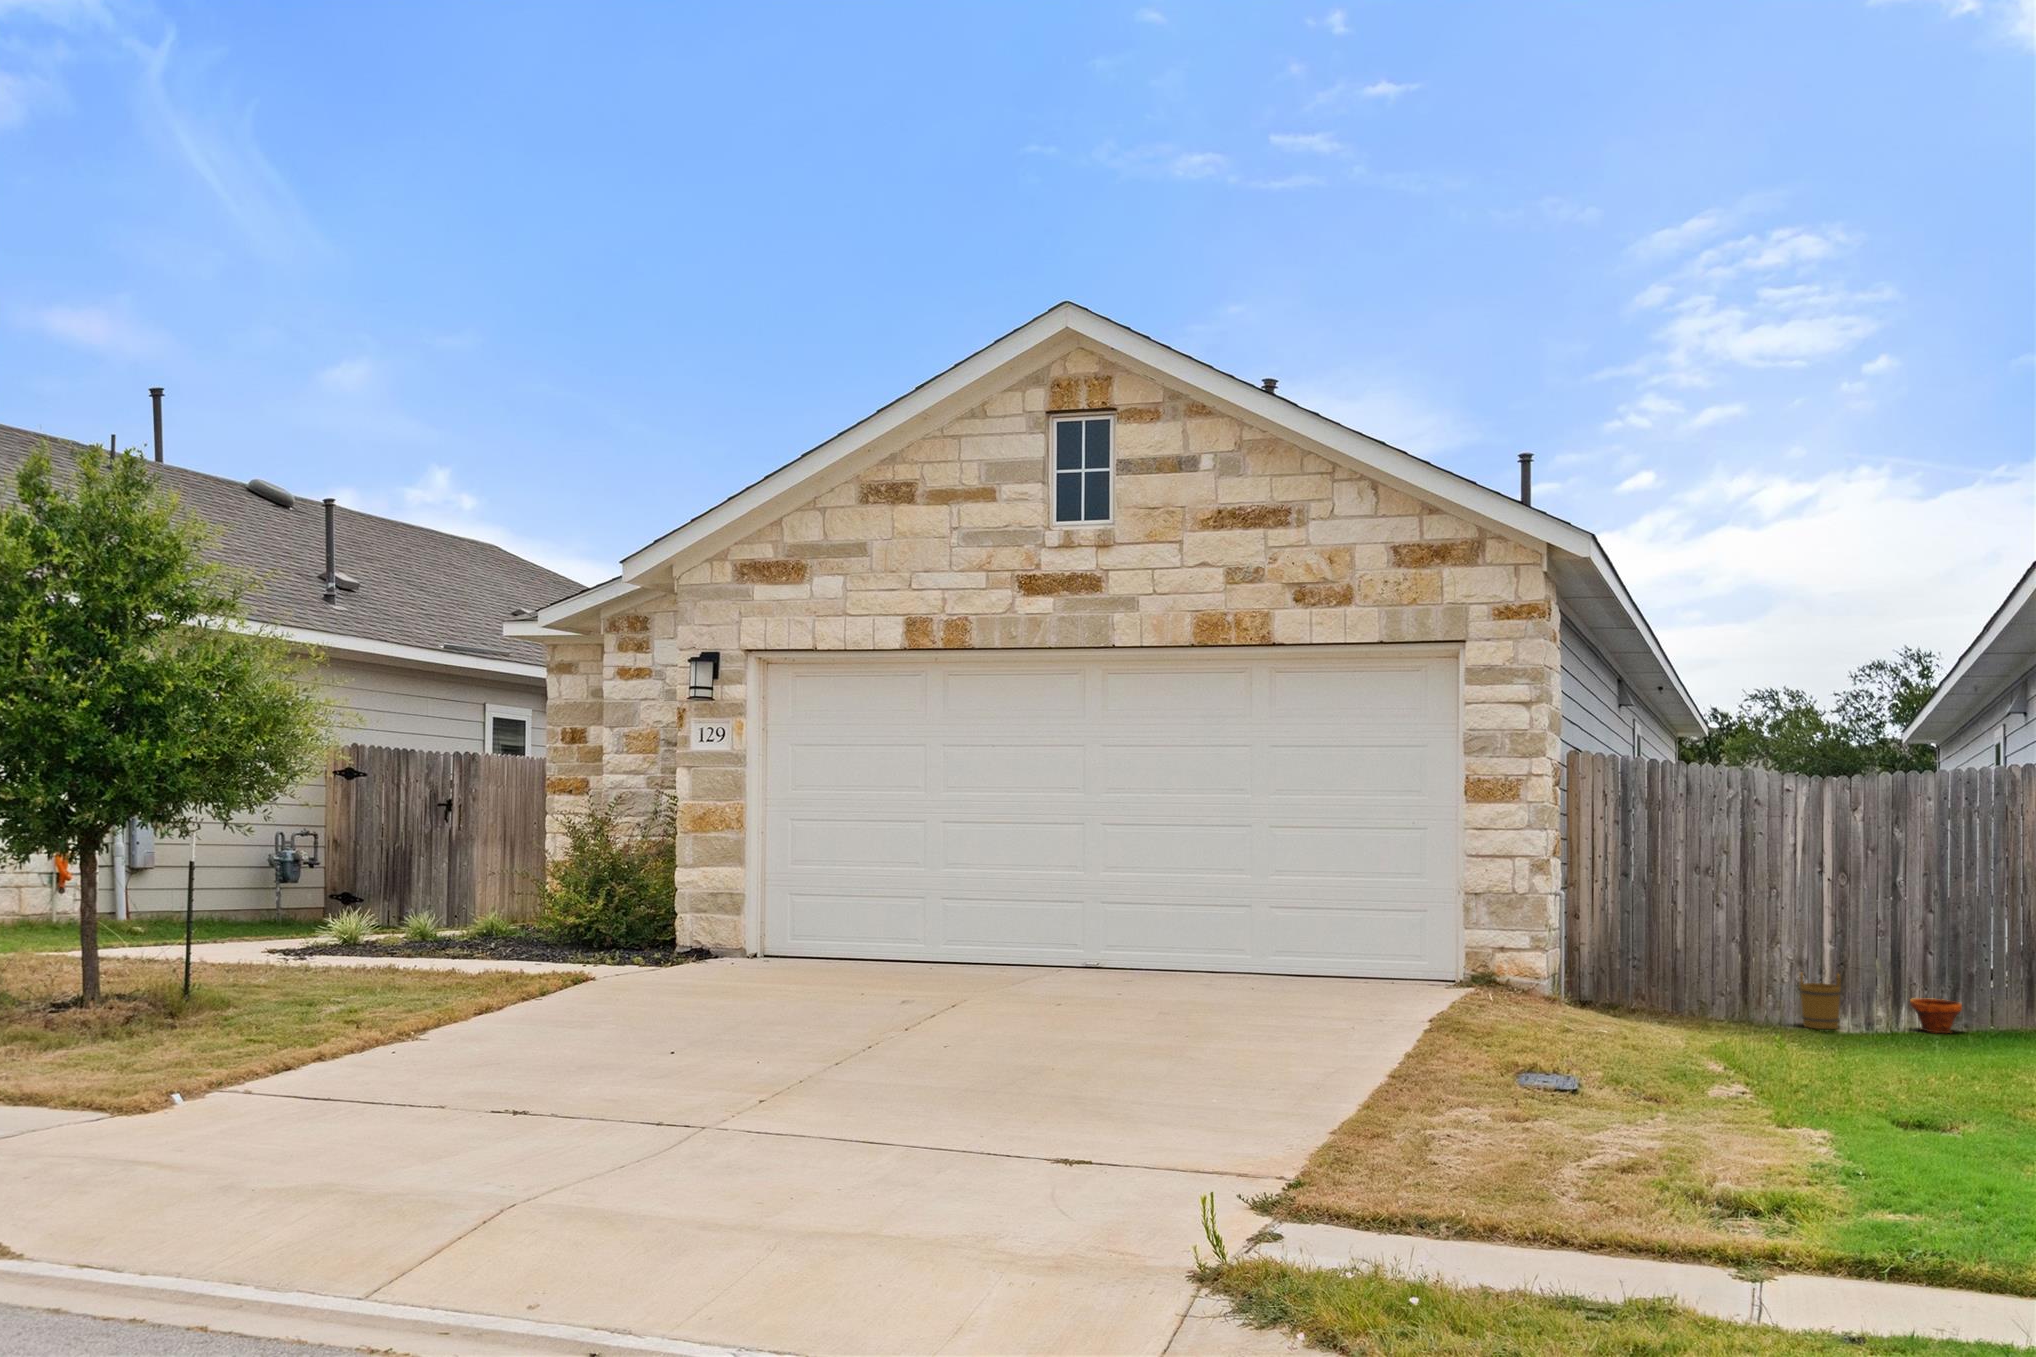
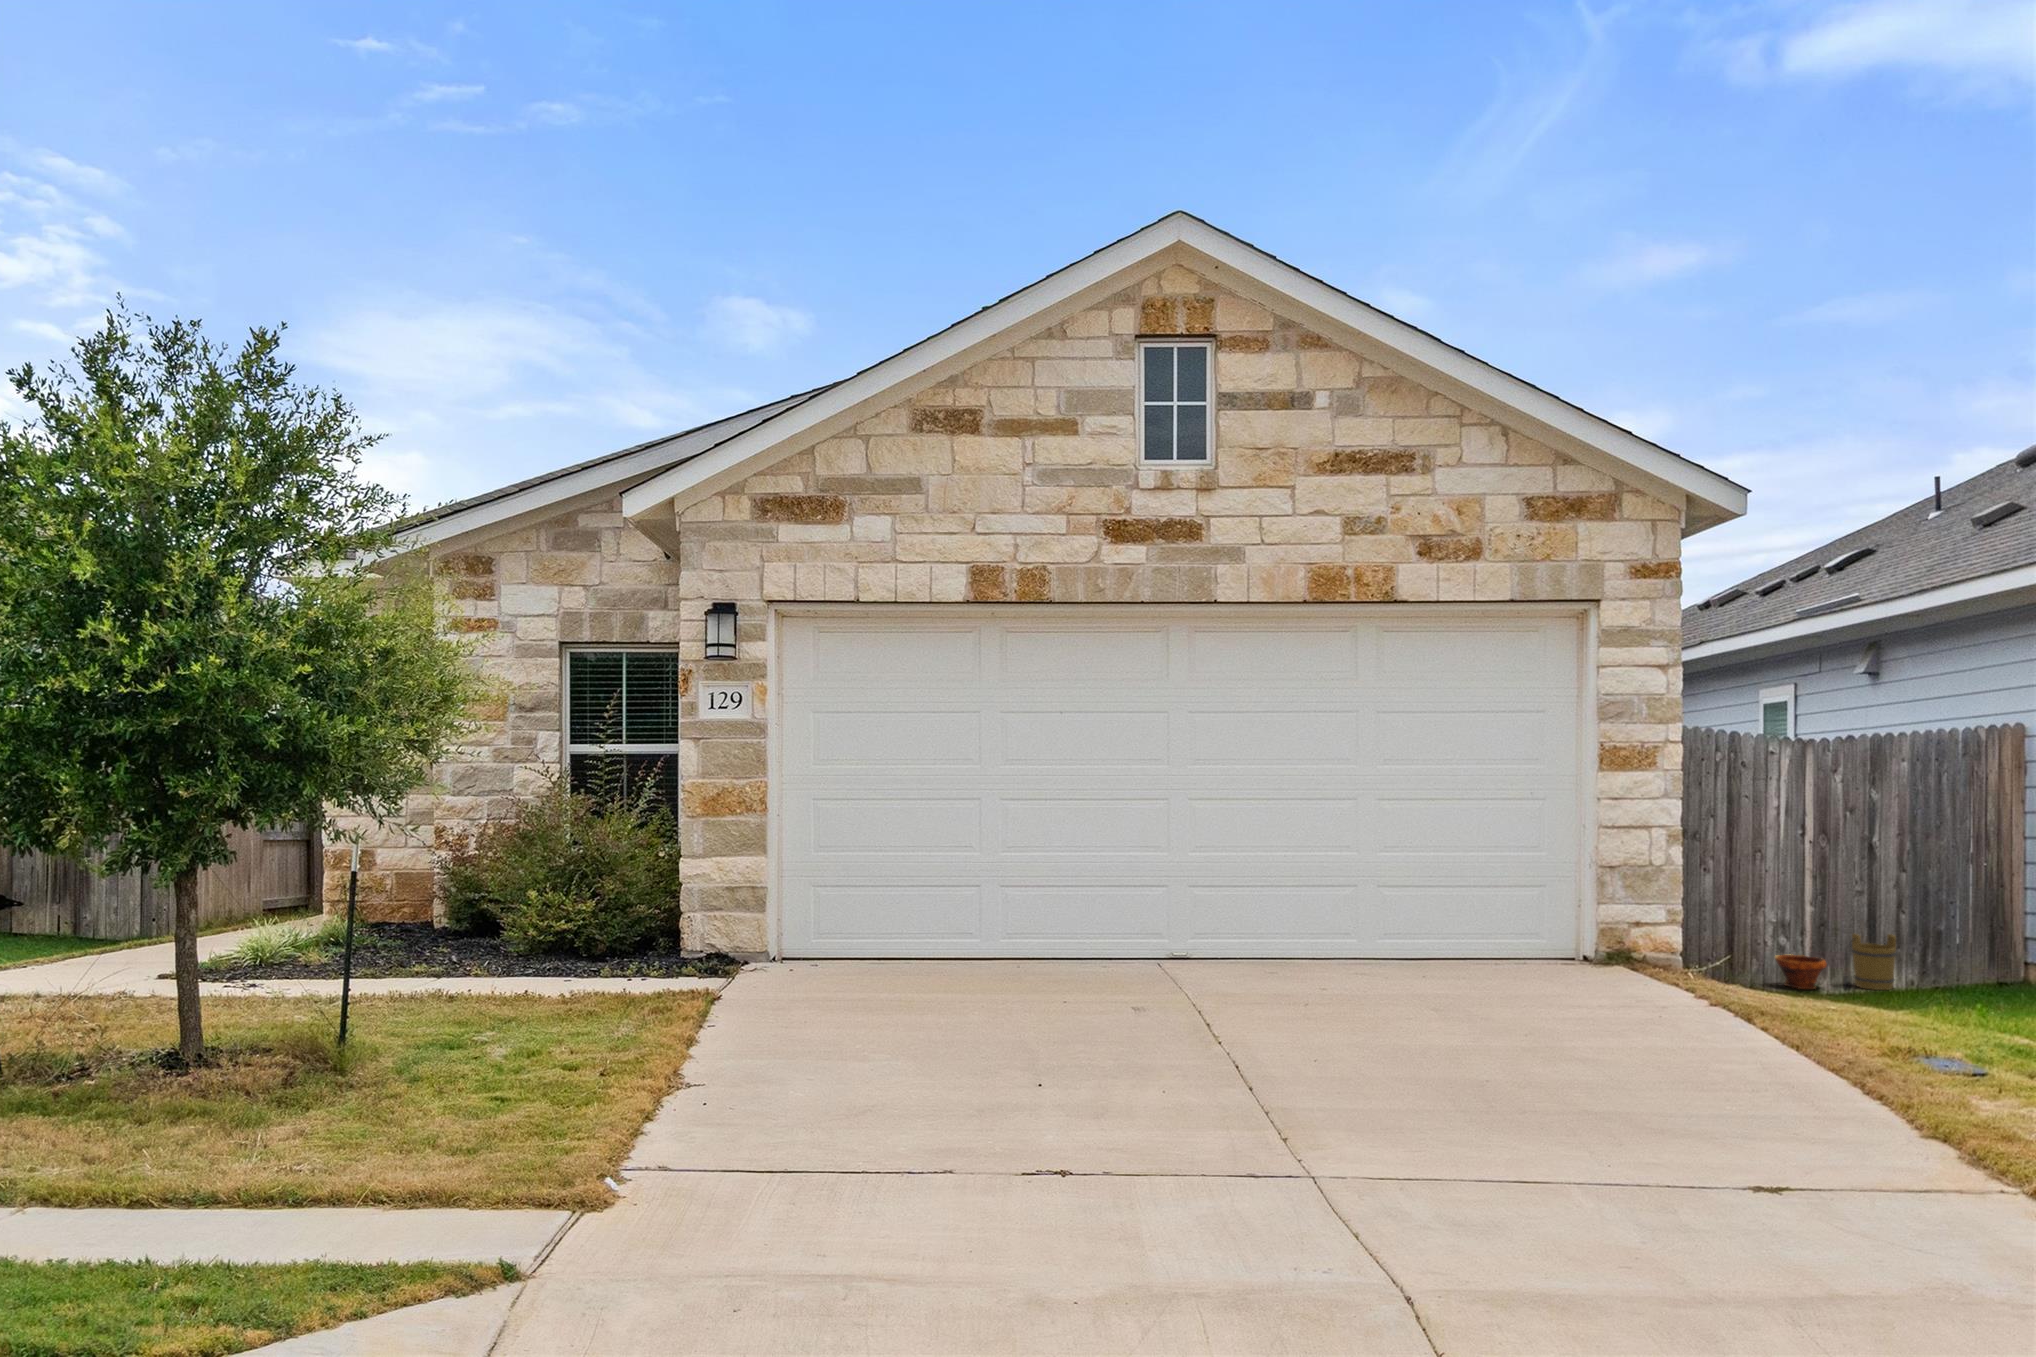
planter: present [1910,998,1962,1033] -> present [1775,954,1827,989]

